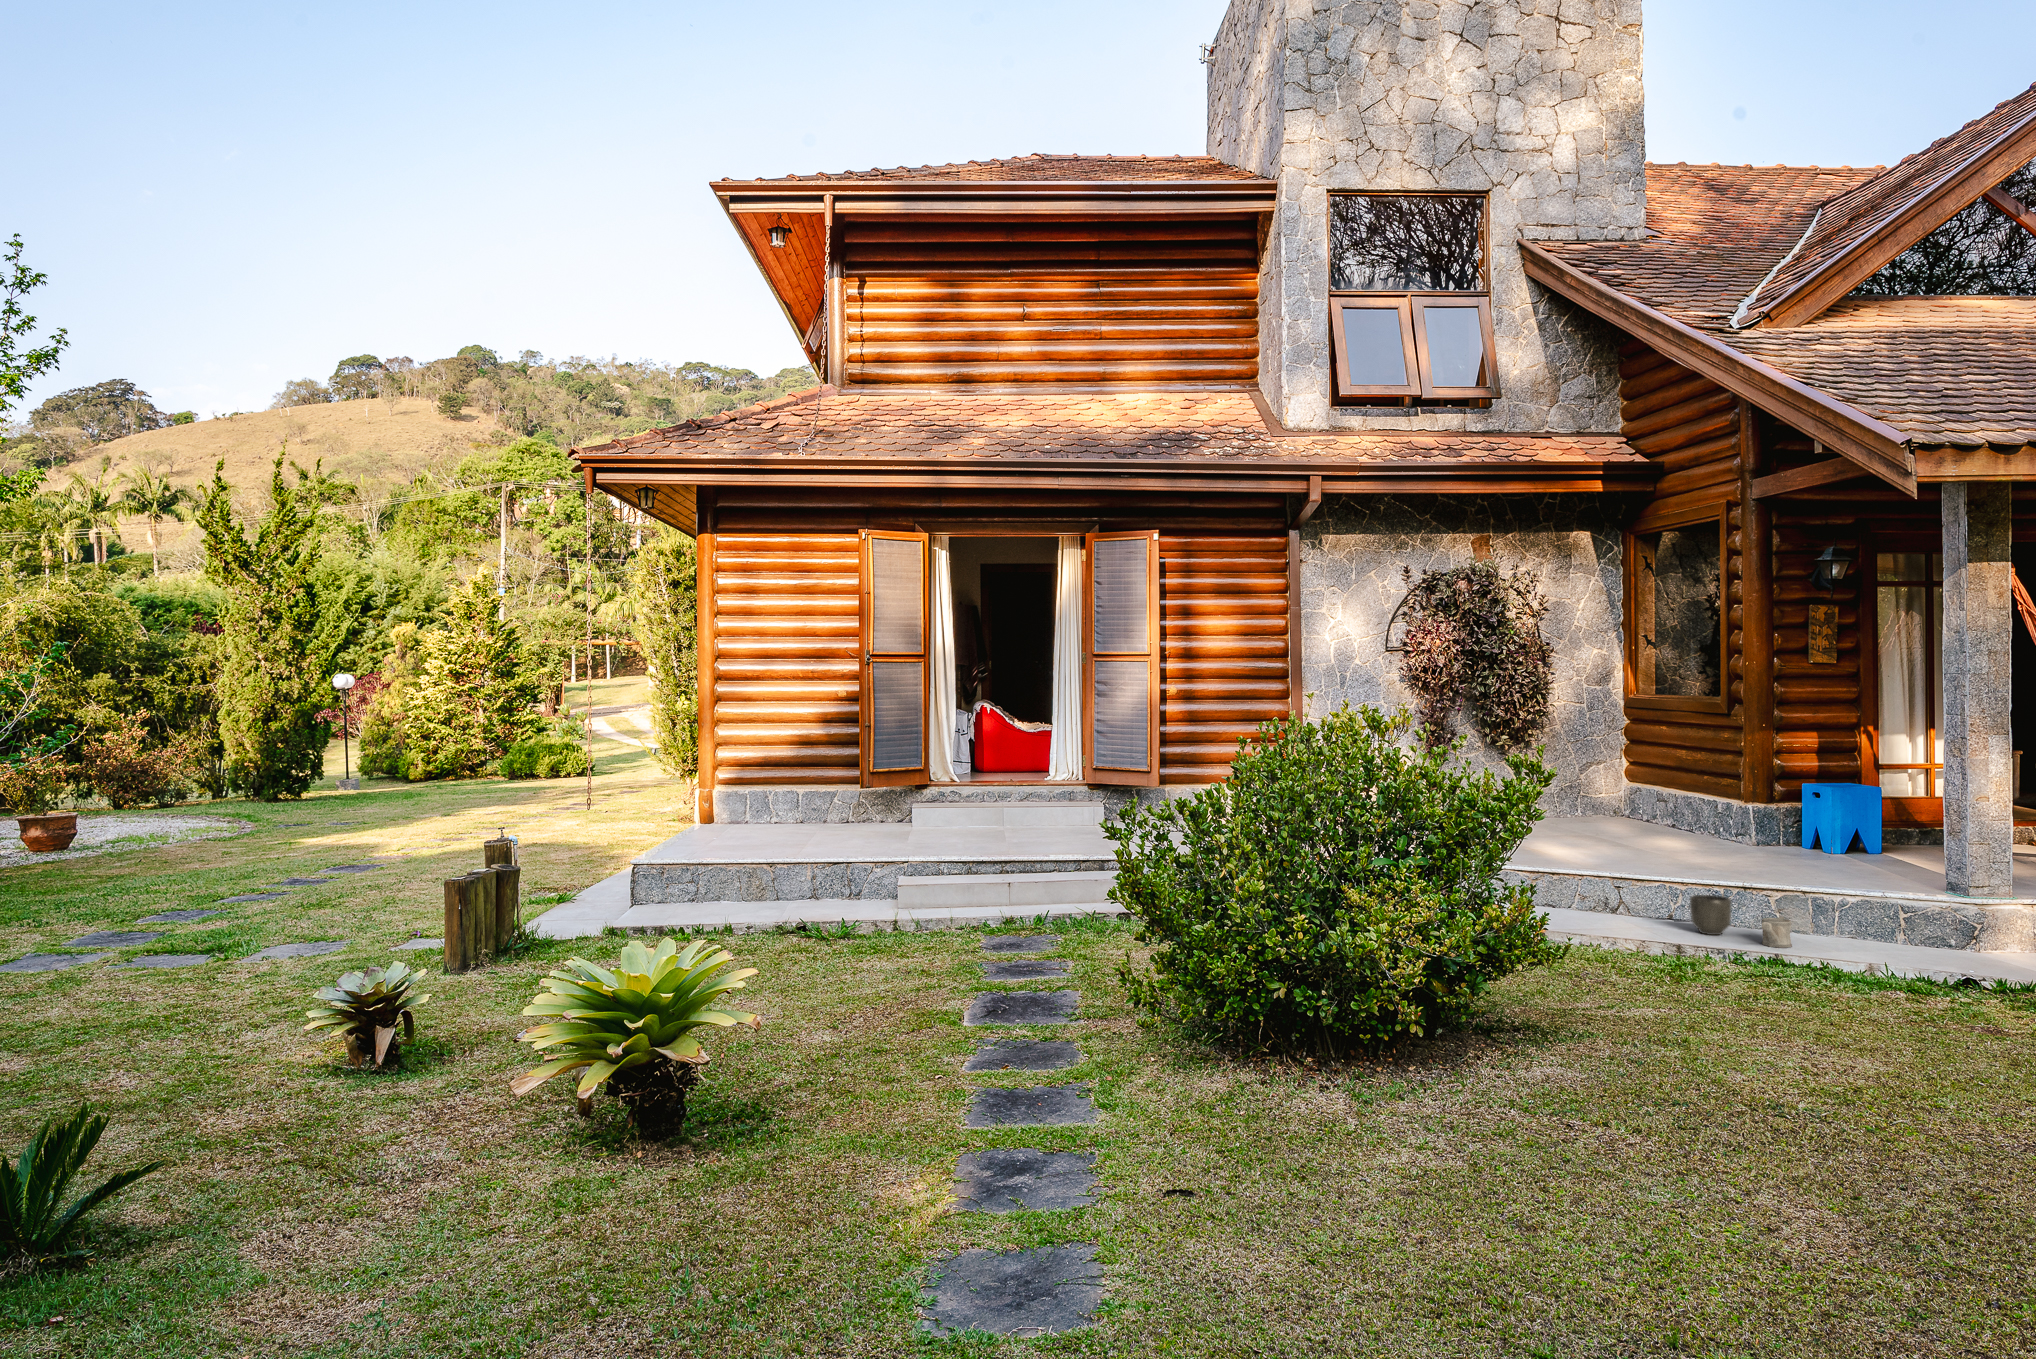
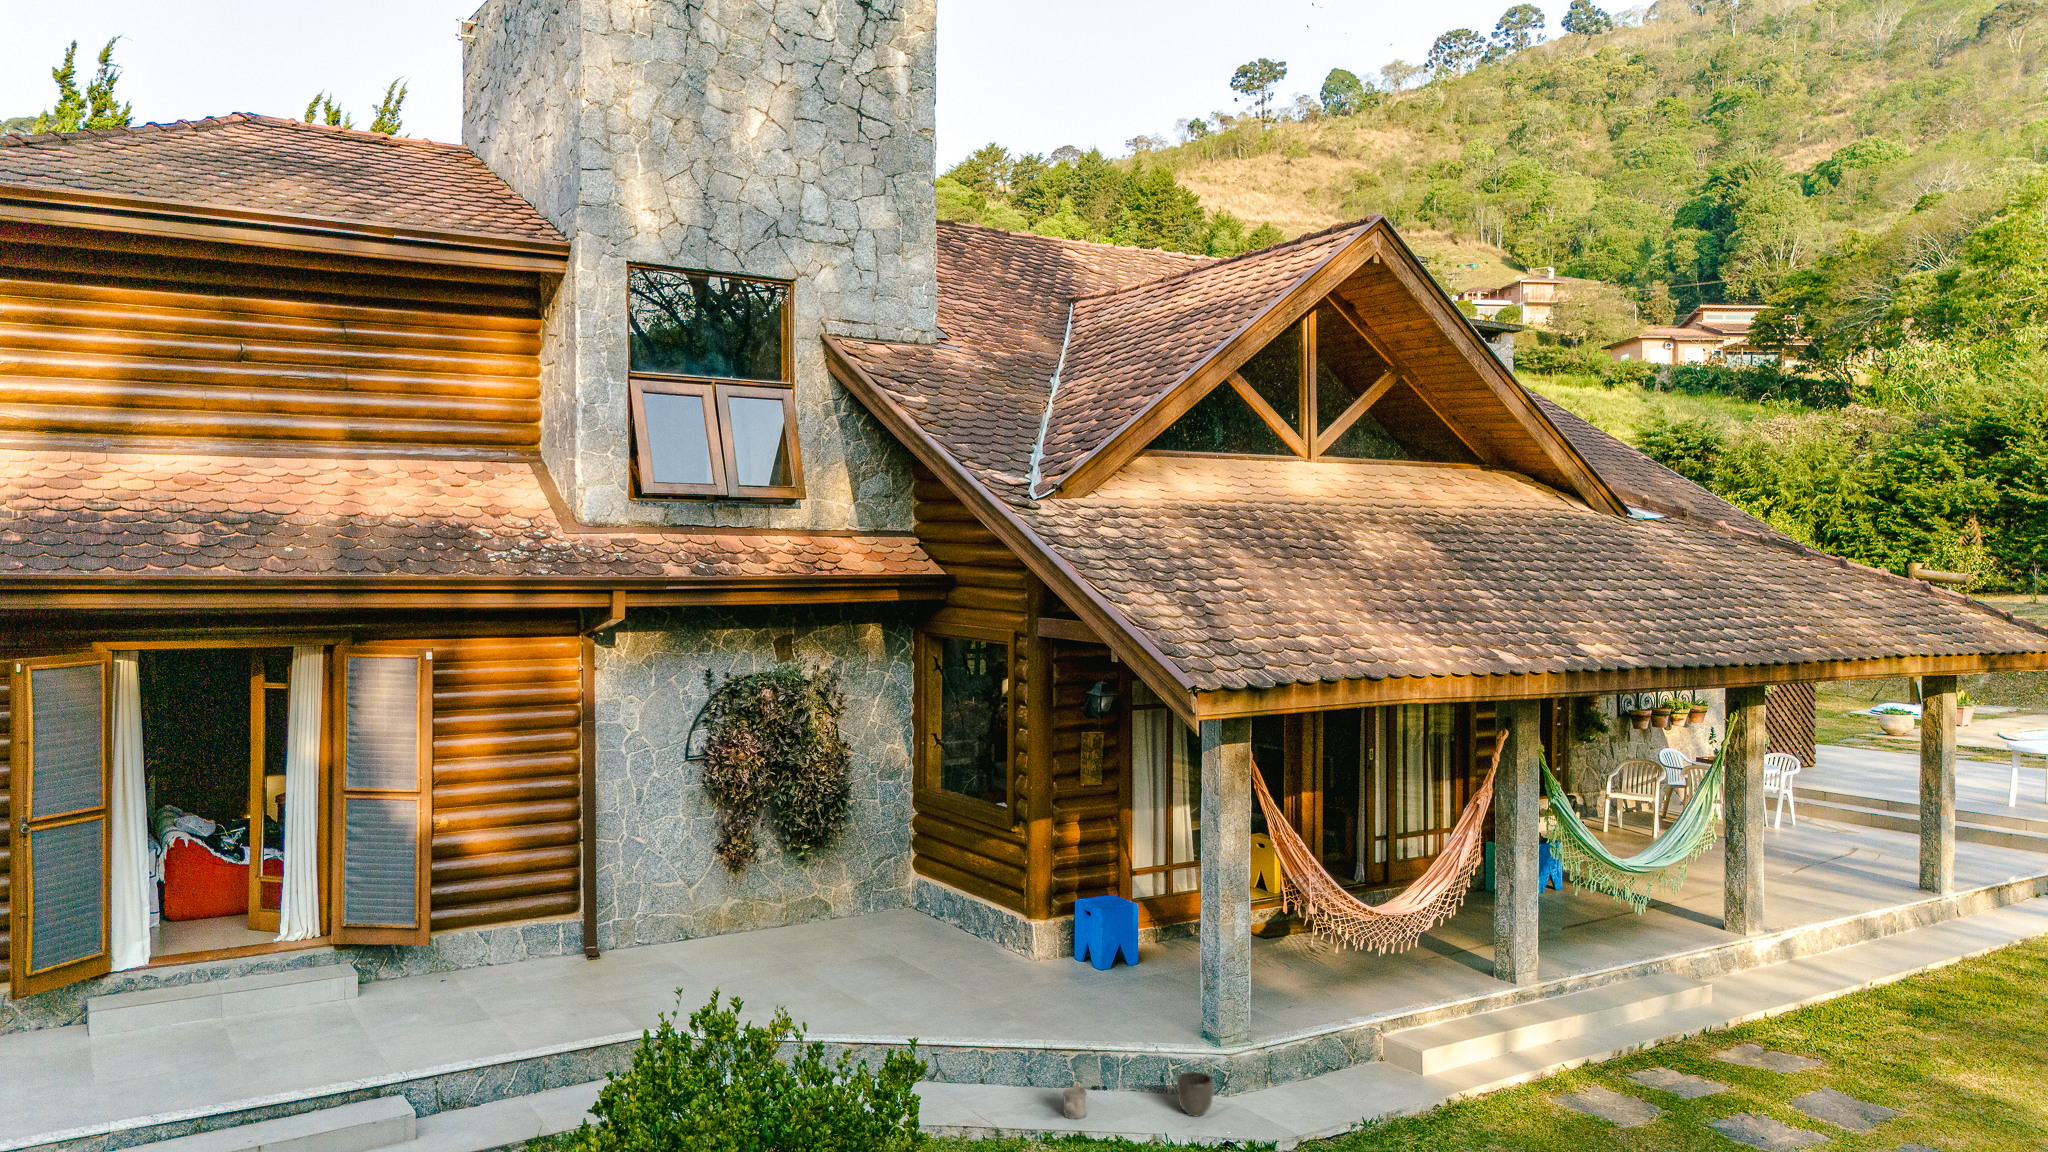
planter: present [1690,895,1731,935] -> present [1177,1072,1213,1116]

